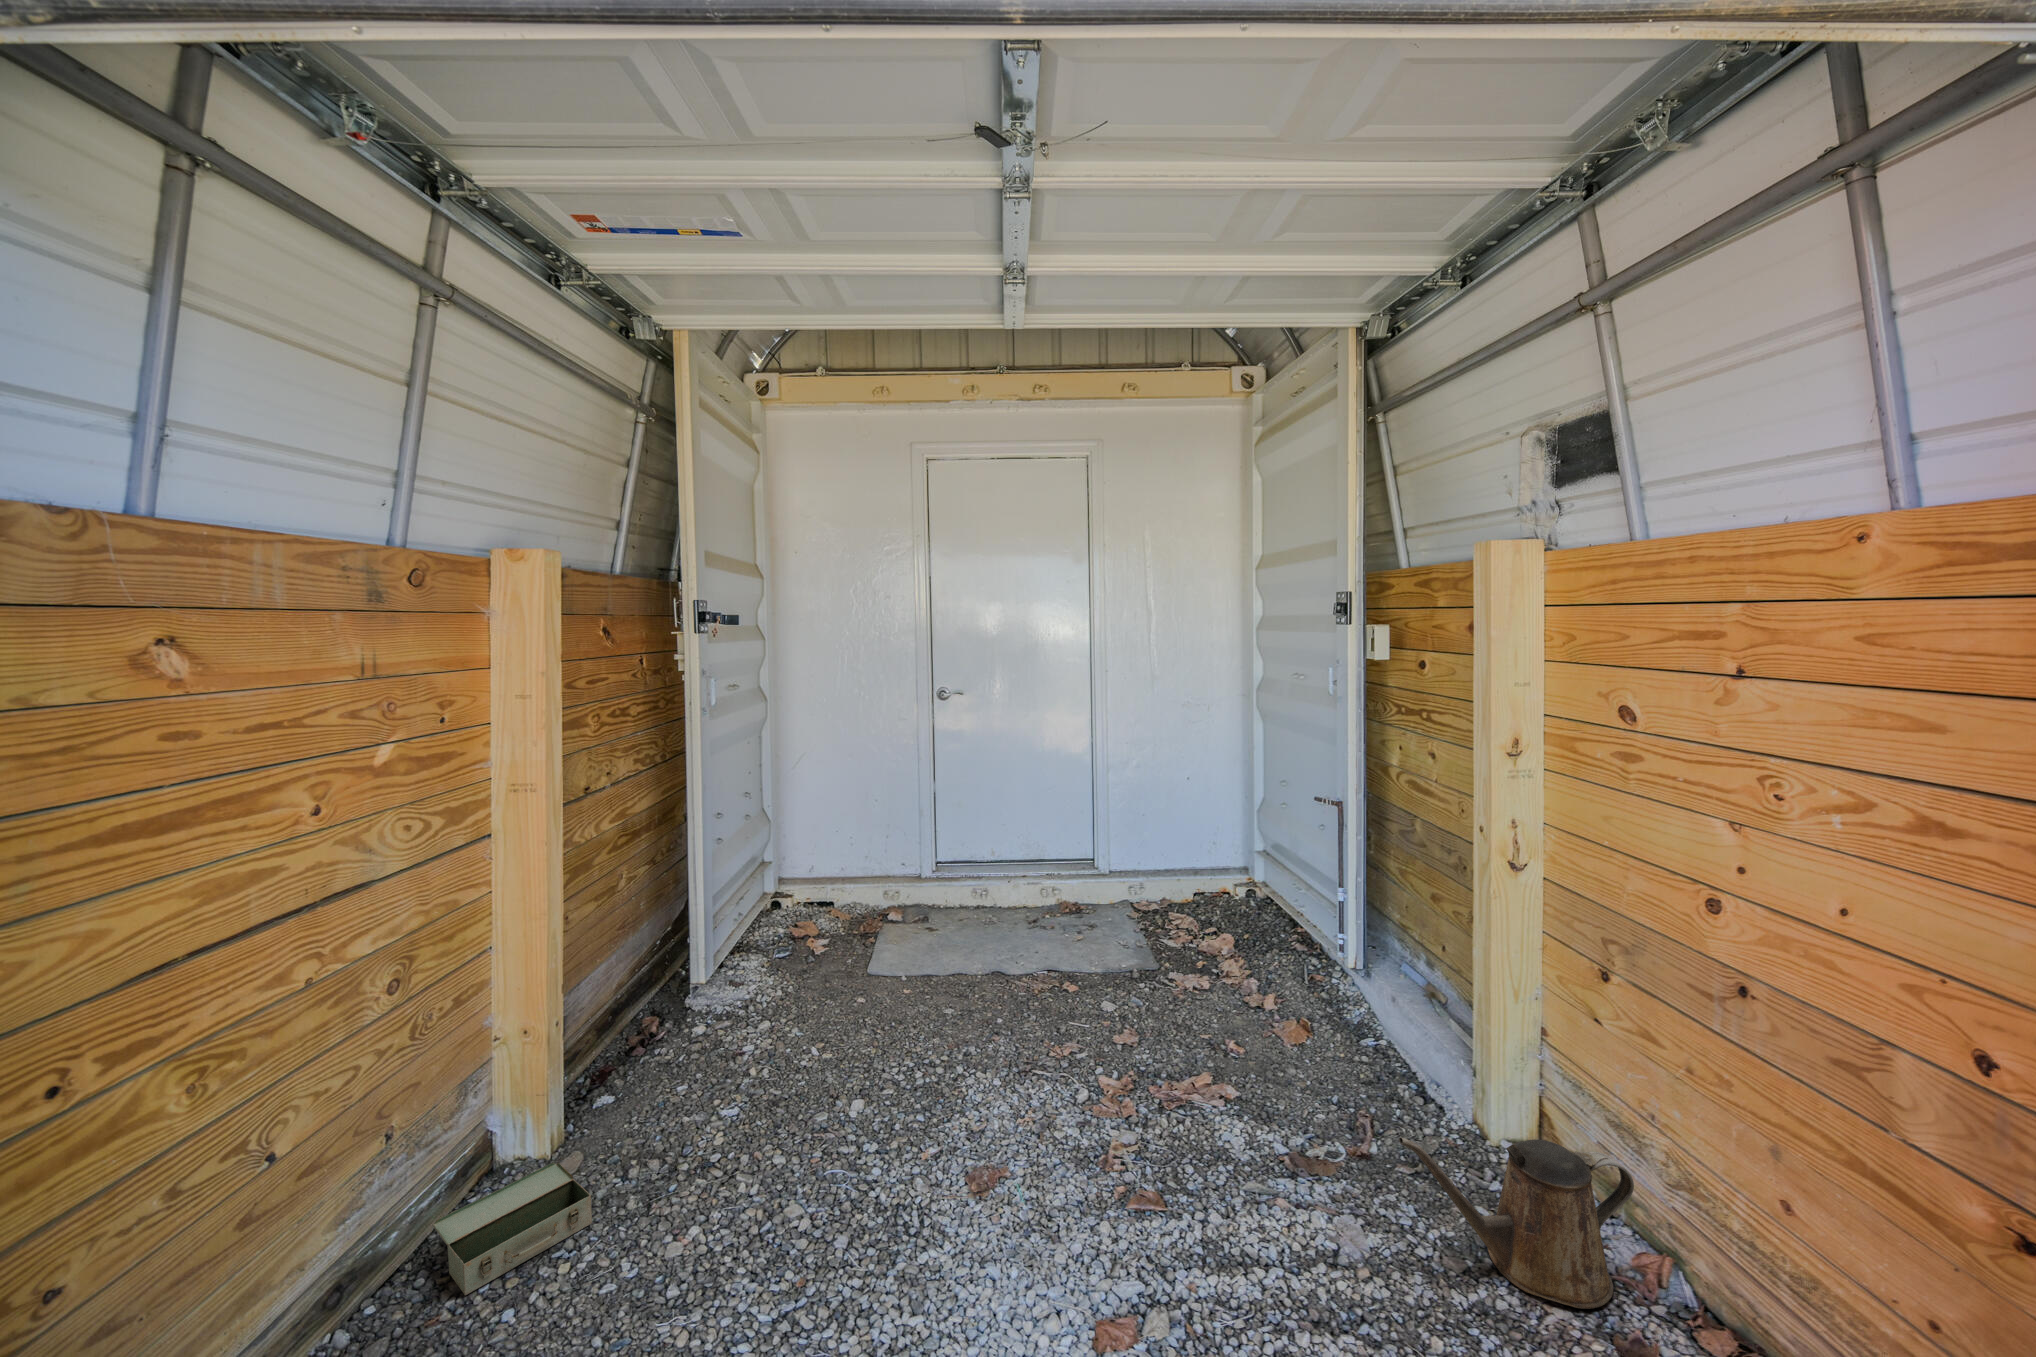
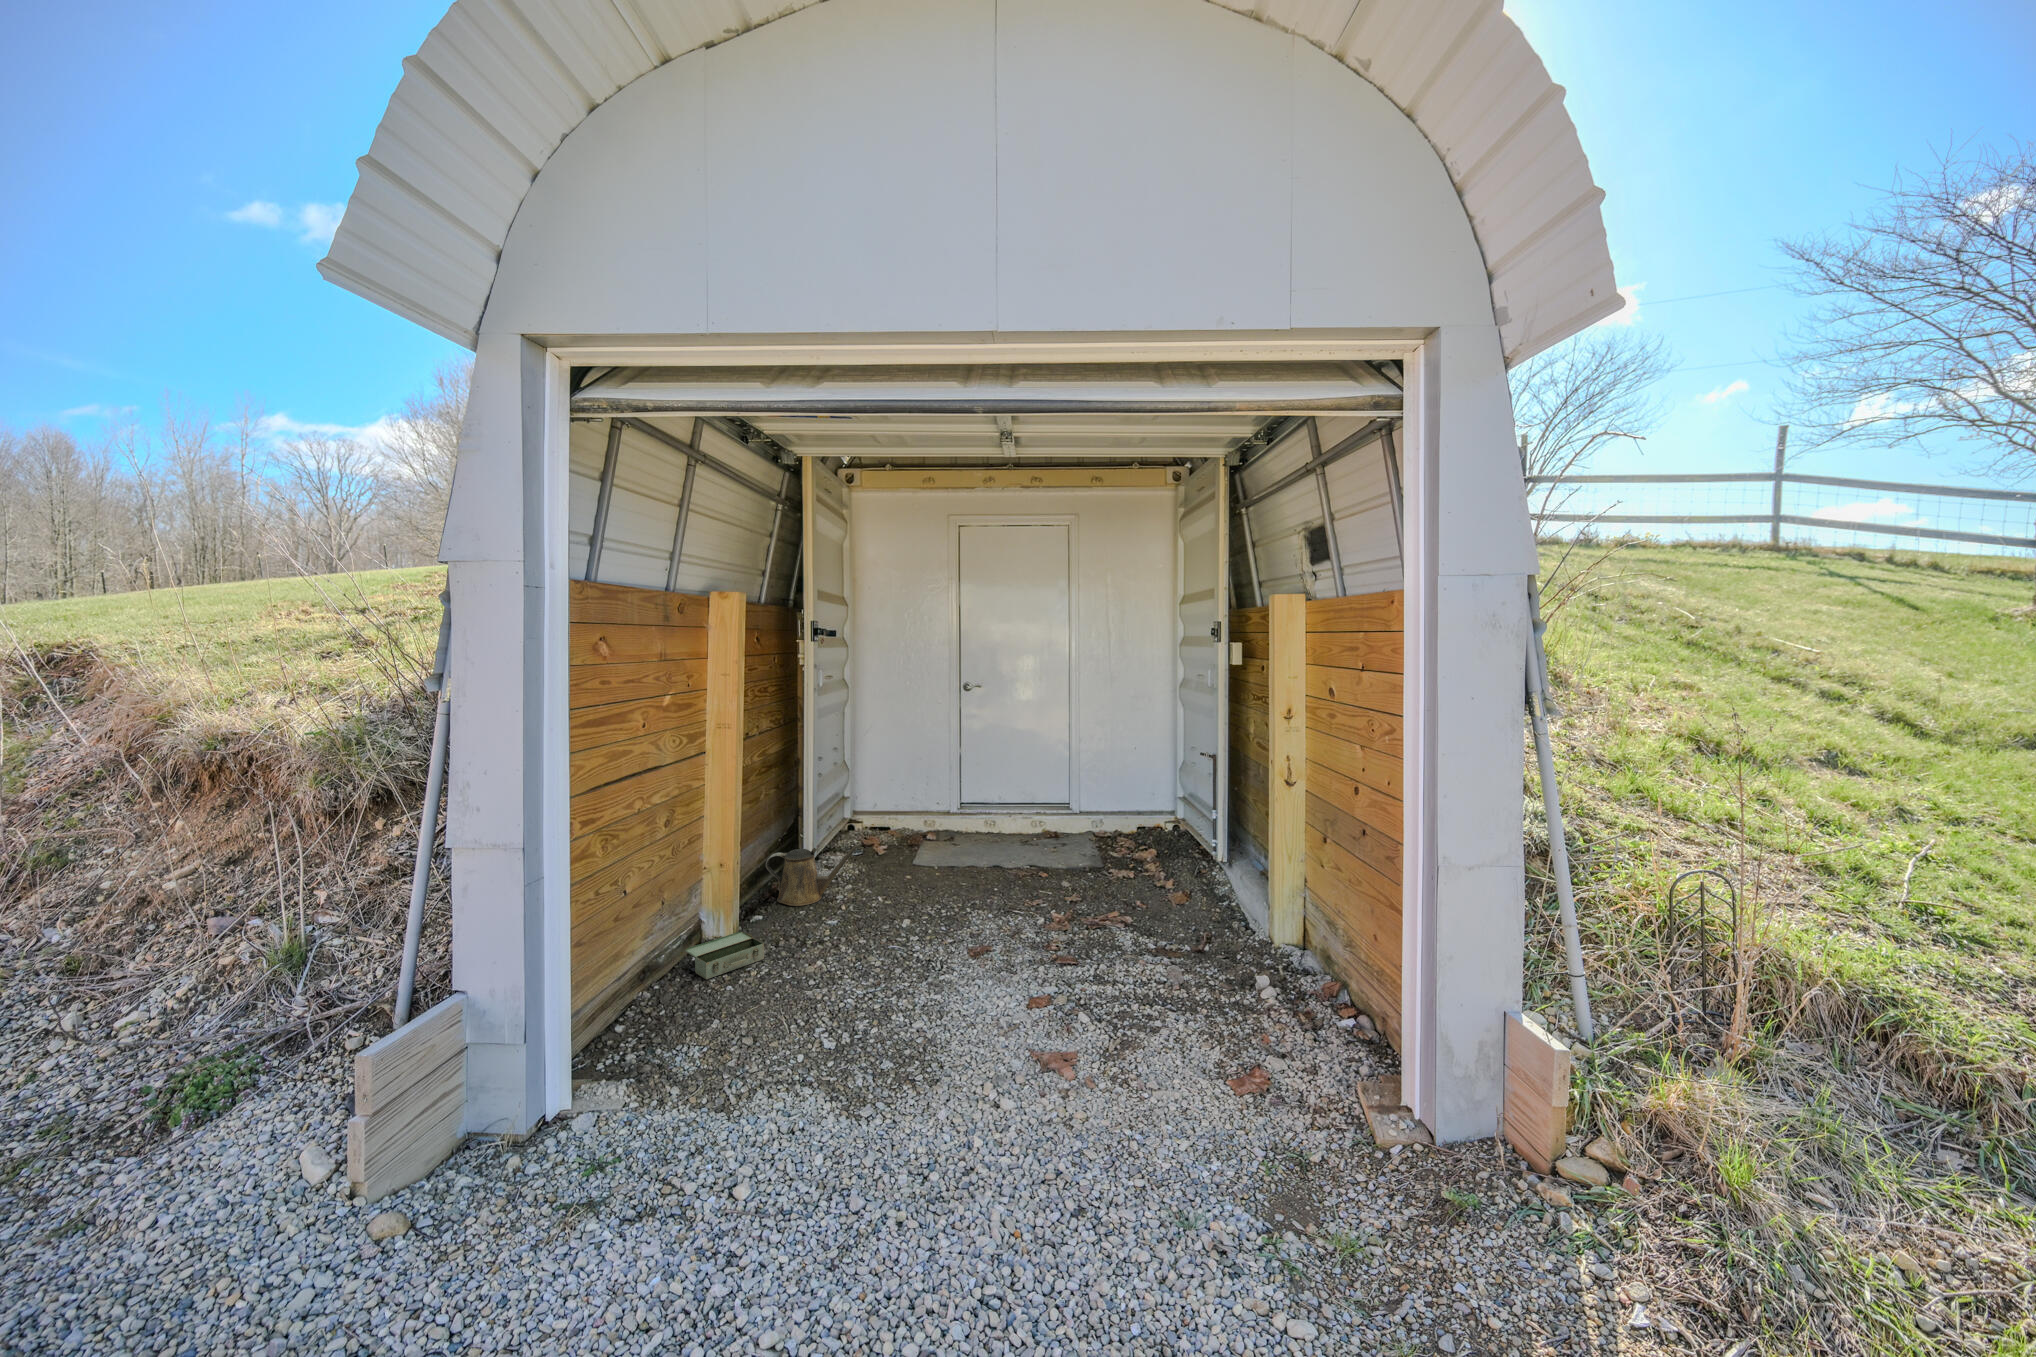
watering can: present [1399,1137,1634,1309] -> present [766,843,862,906]

